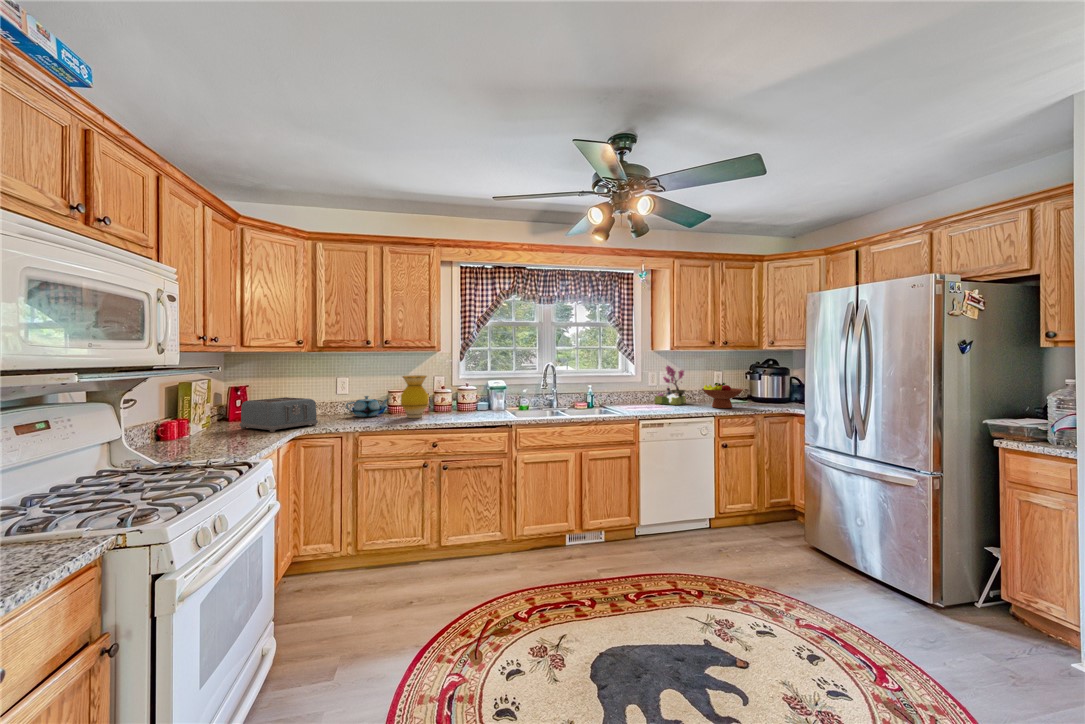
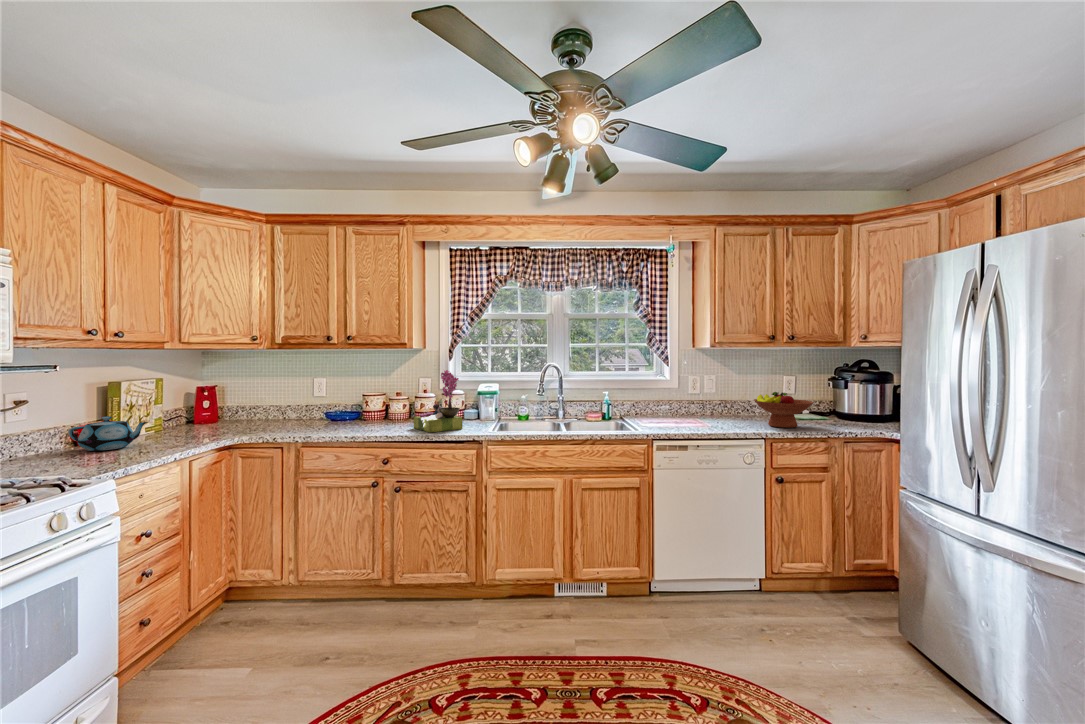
flower arrangement: present [655,366,686,405] -> present [414,370,463,433]
vase: present [401,375,429,418] -> none [364,376,397,427]
teapot: present [346,396,388,417] -> present [68,416,148,451]
toaster: present [240,397,318,432] -> none [182,399,264,439]

